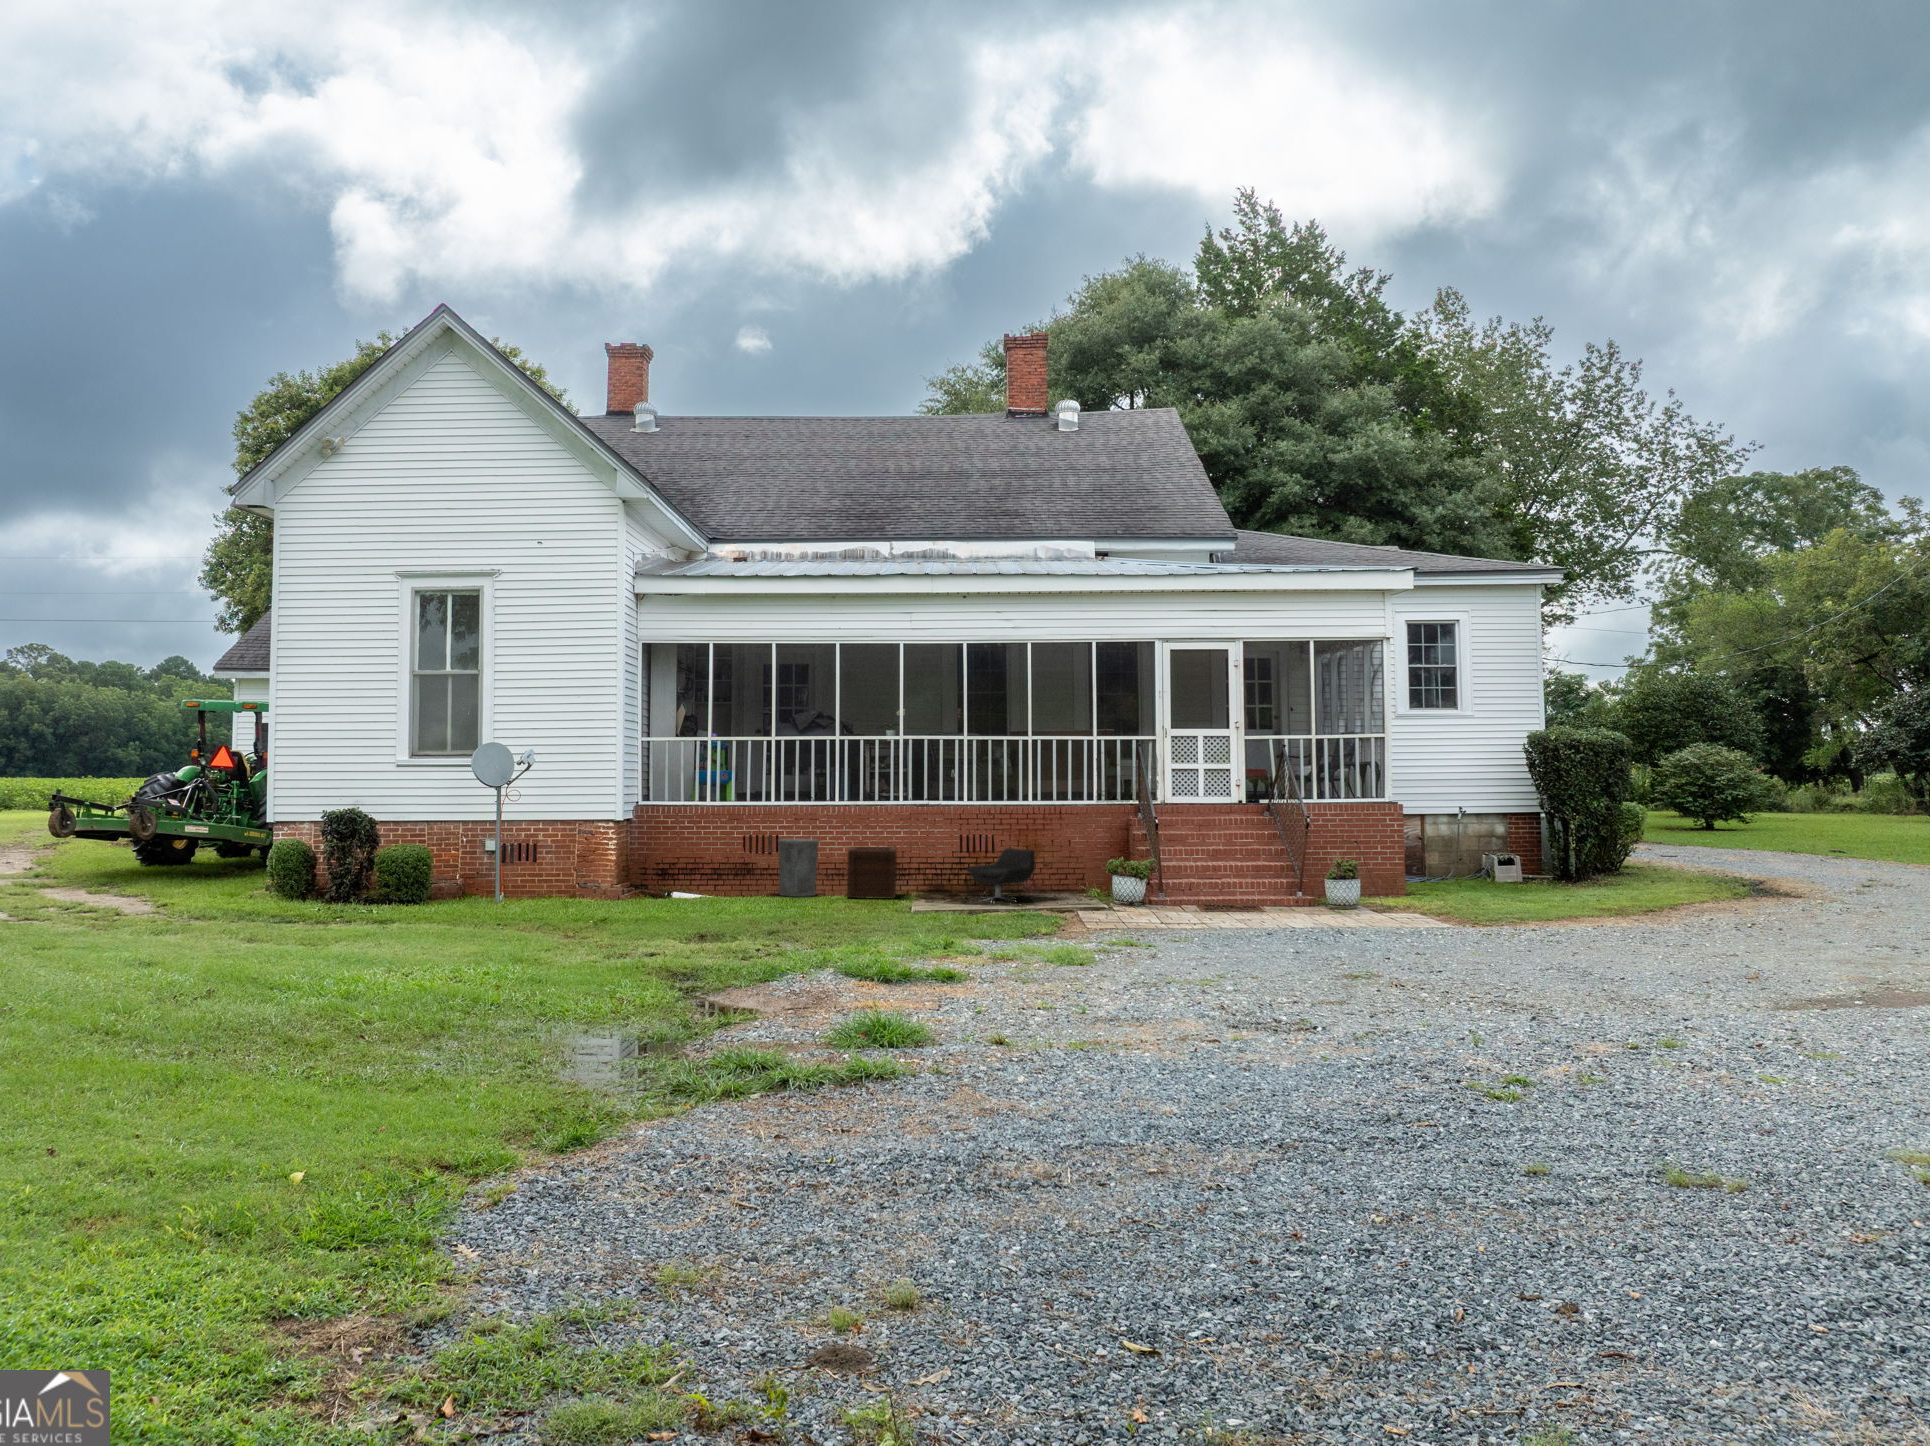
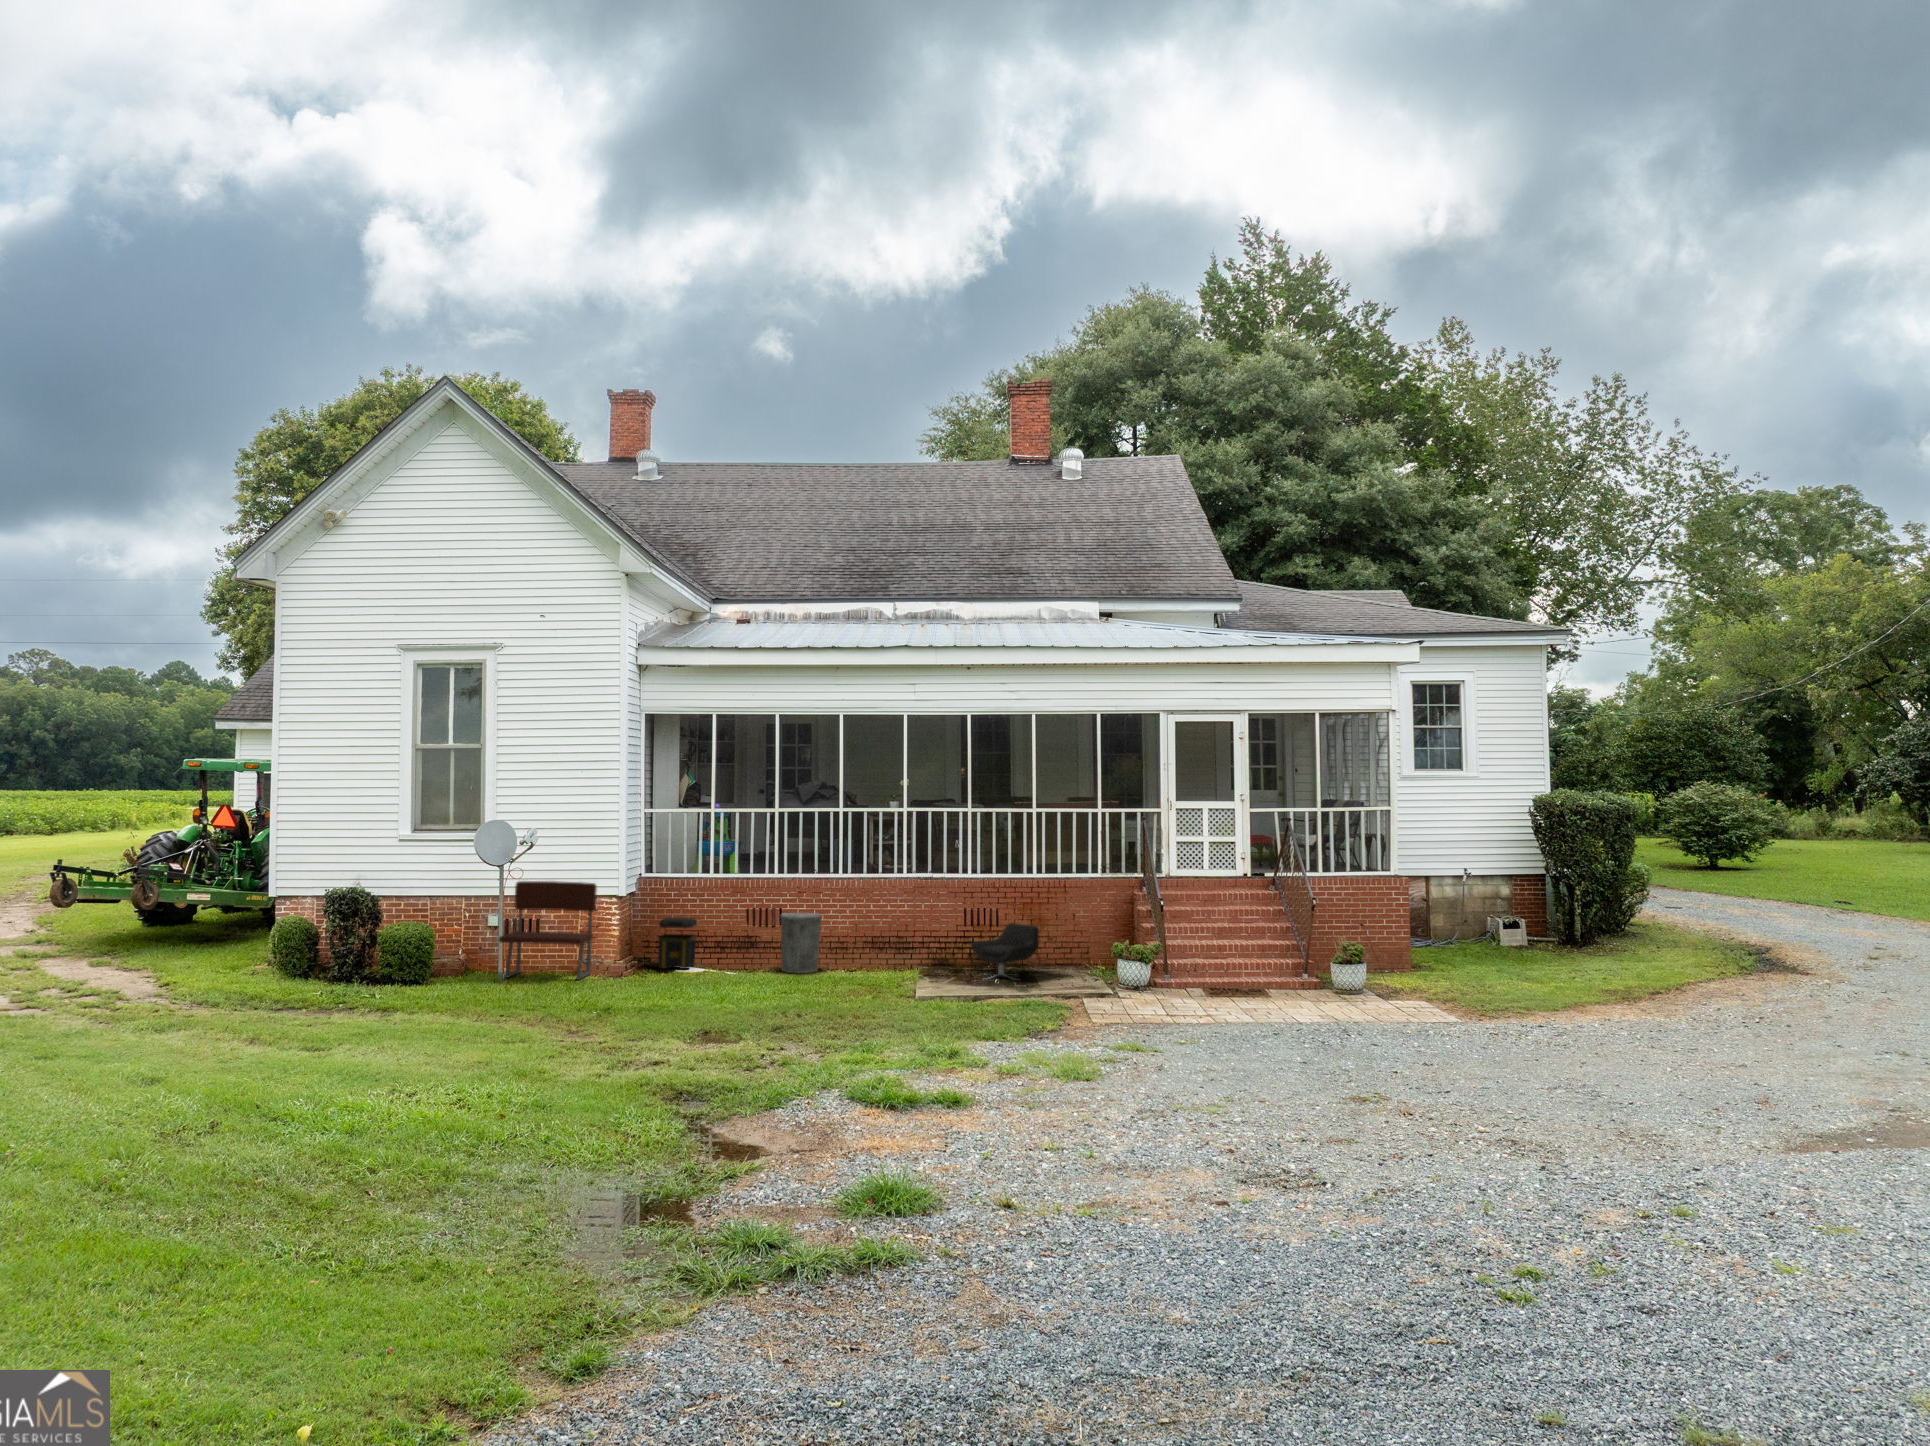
bench: none [498,805,595,900] -> present [499,881,597,980]
toolbox: none [656,844,695,894] -> present [658,917,697,969]
wooden crate: present [847,847,897,899] -> none [849,921,900,977]

